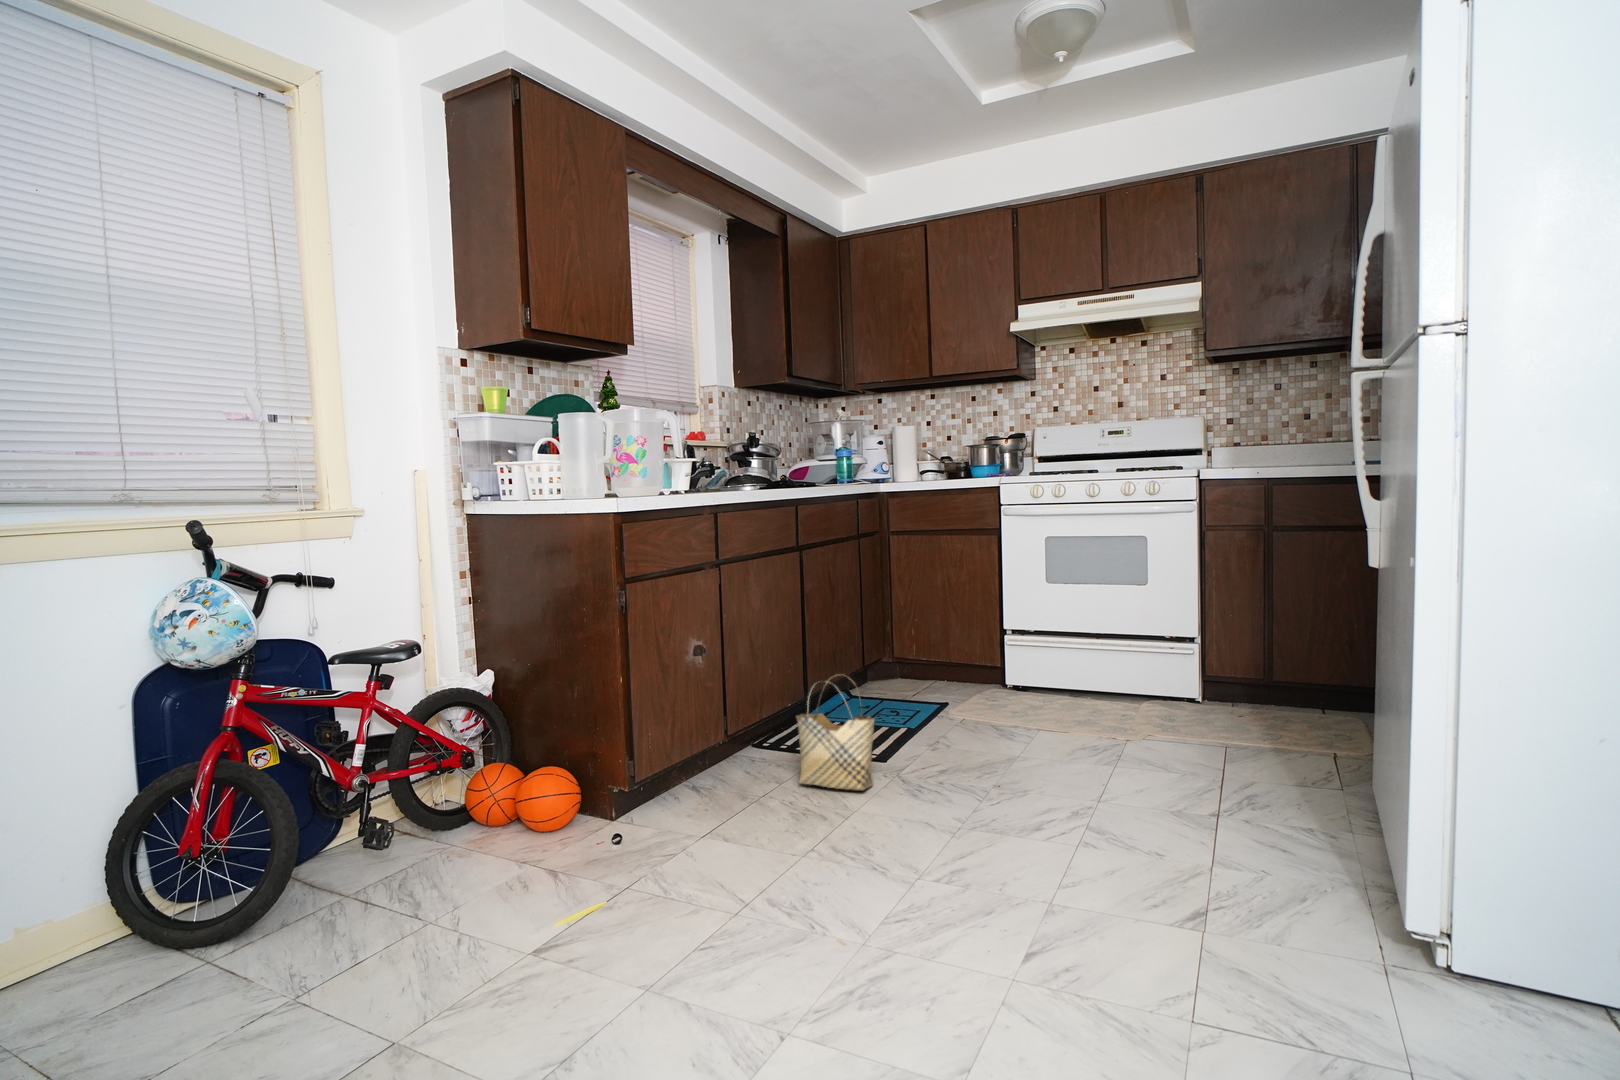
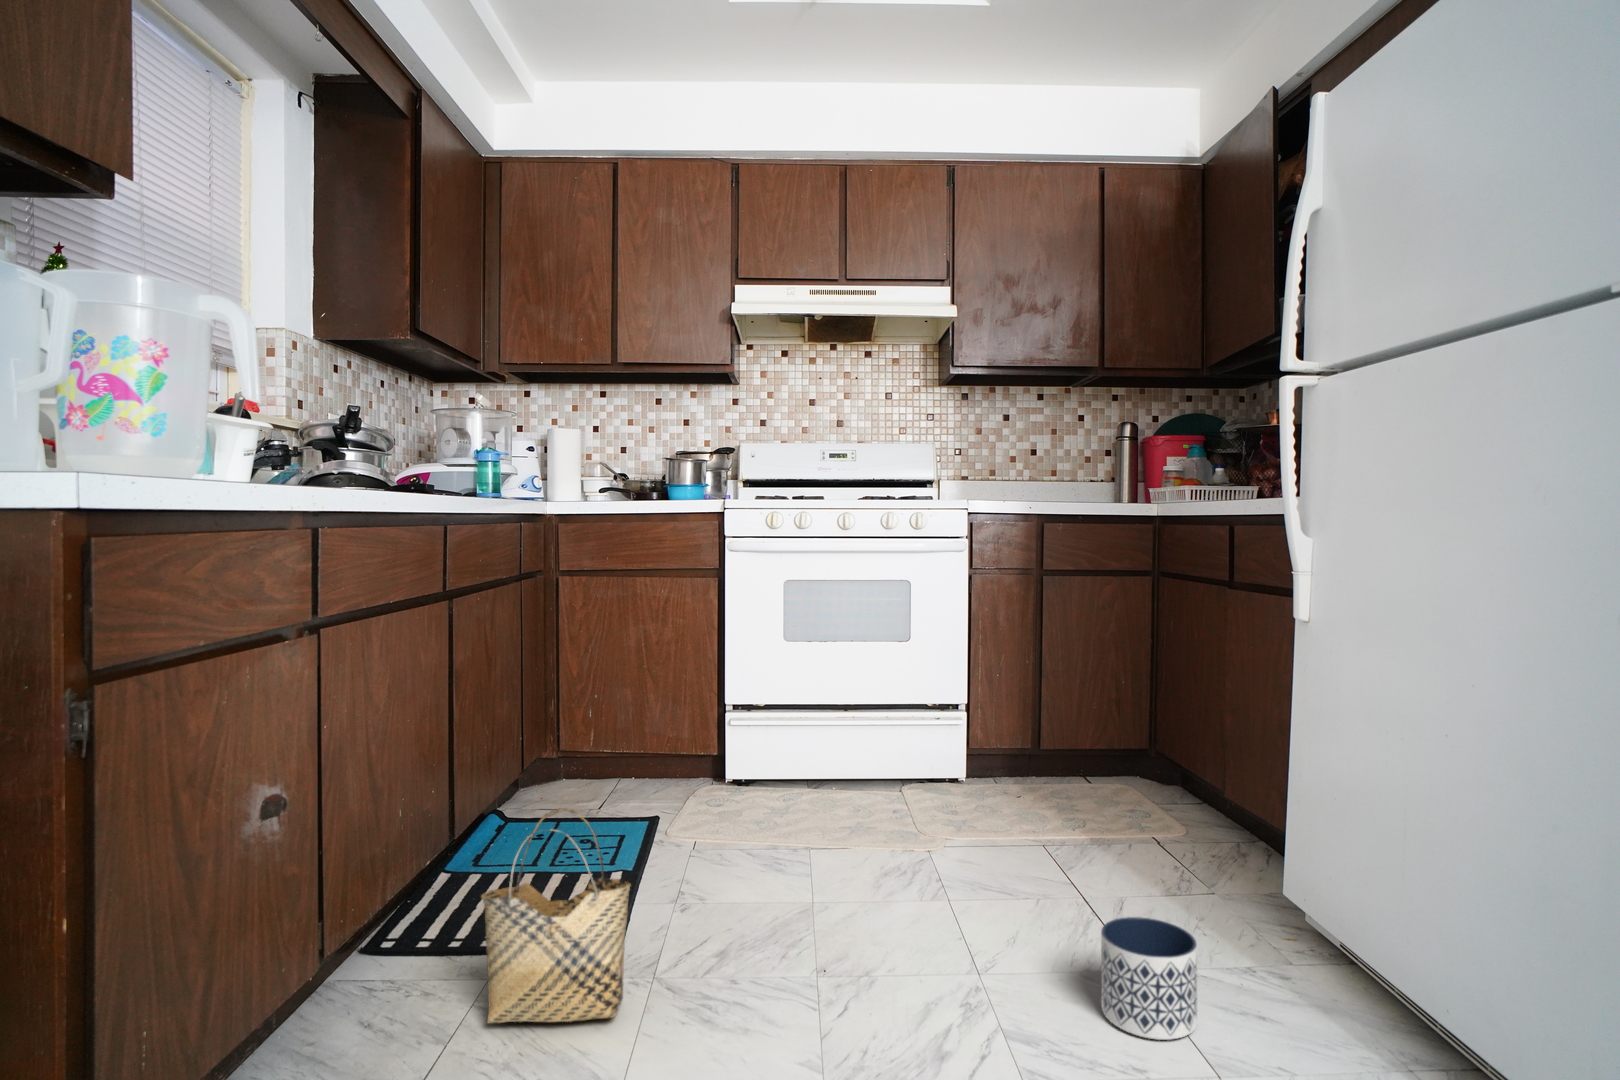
planter: none [1165,776,1234,852] -> present [1101,917,1197,1040]

